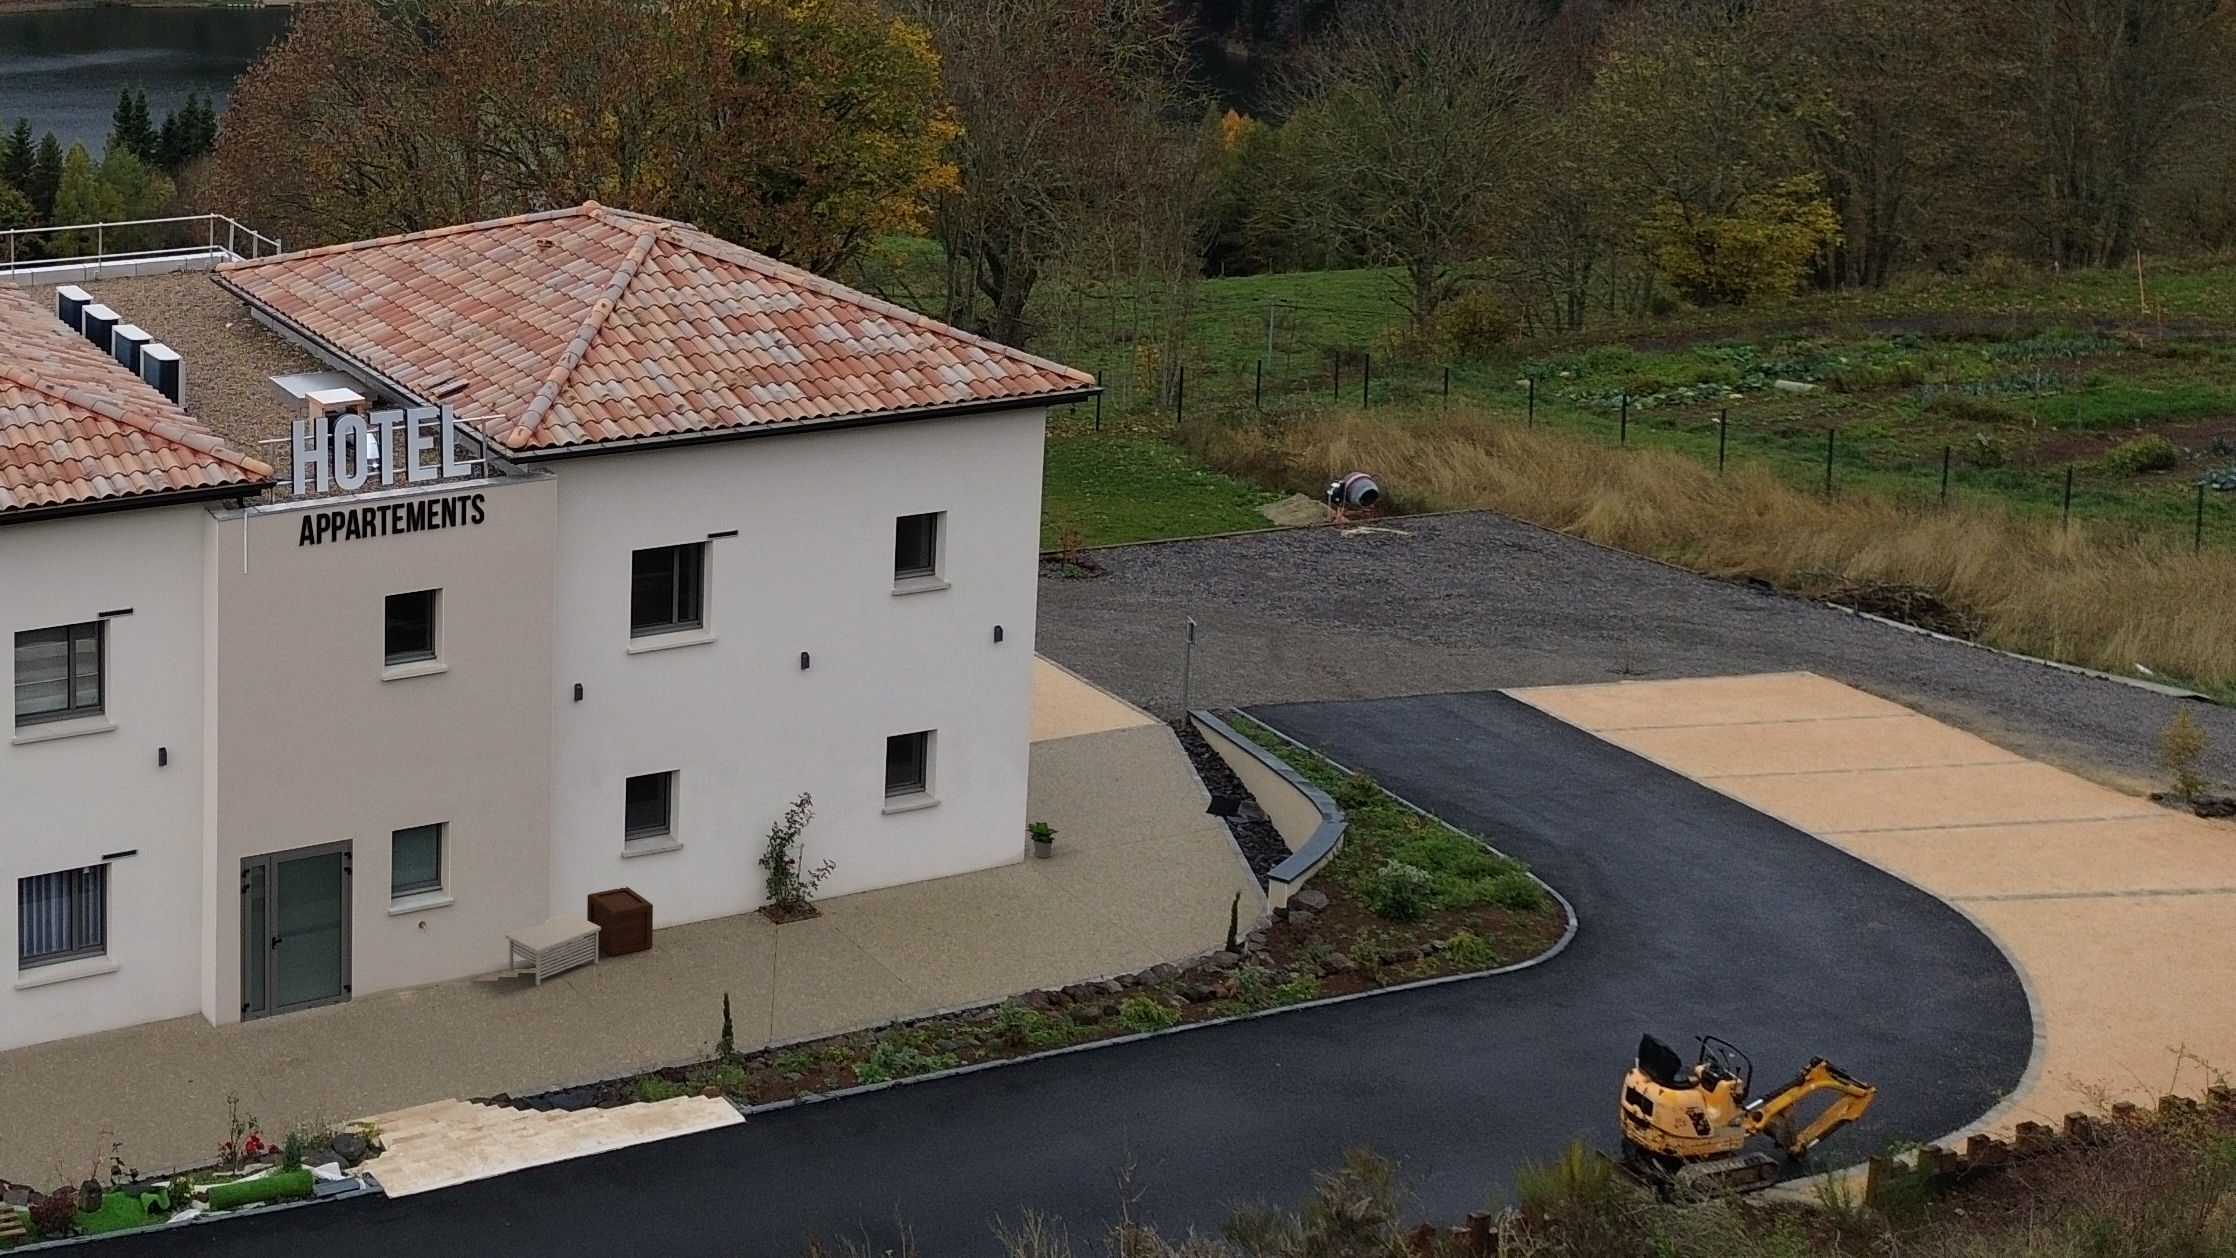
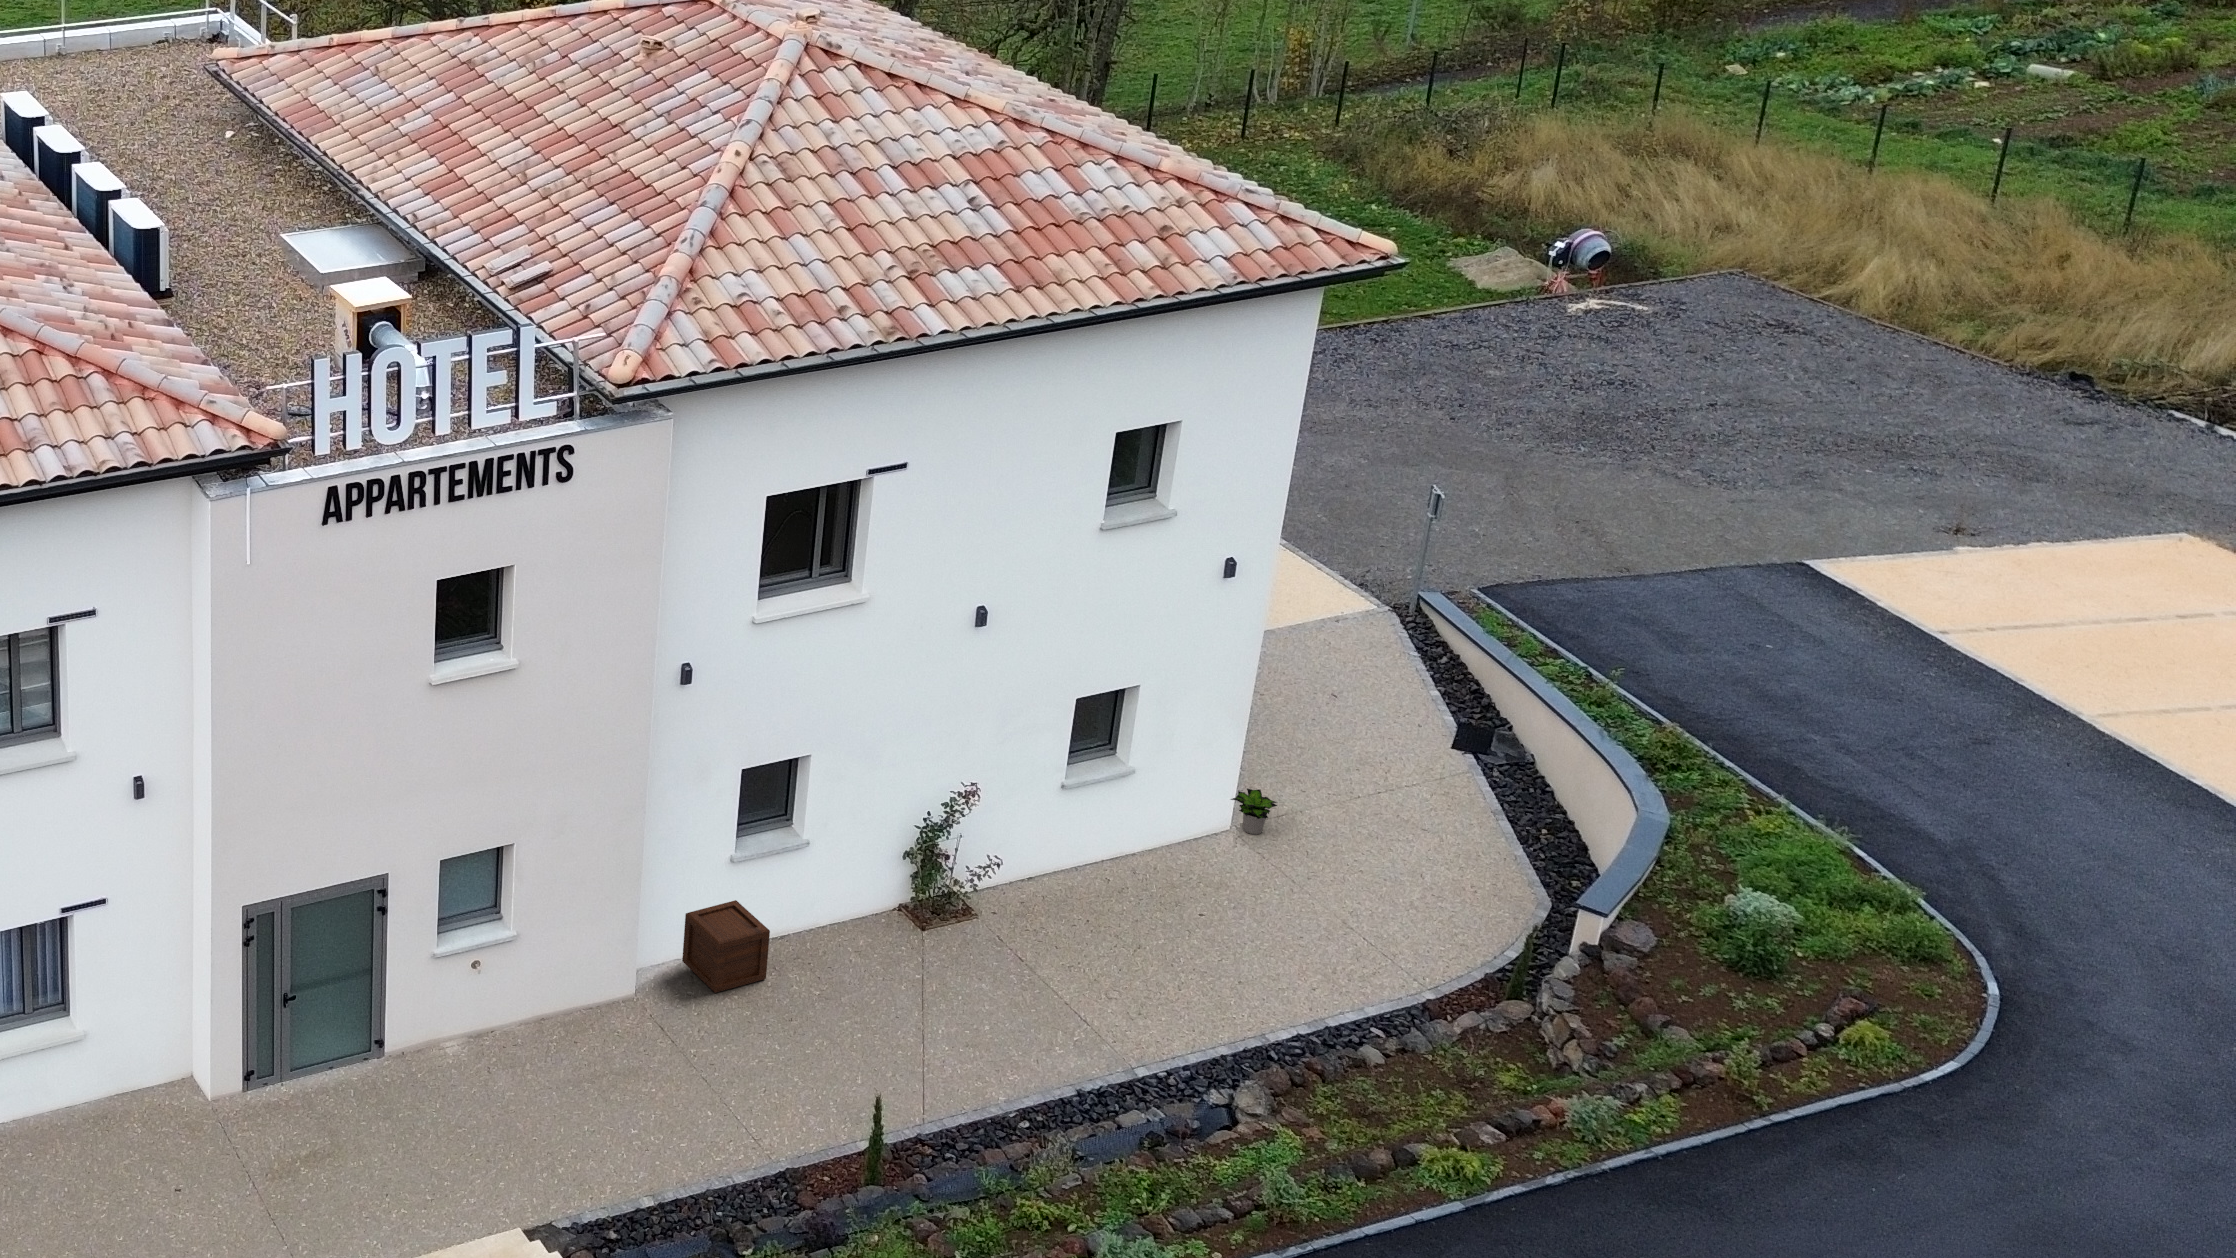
storage bench: present [505,912,601,986] -> none [581,937,703,1042]

